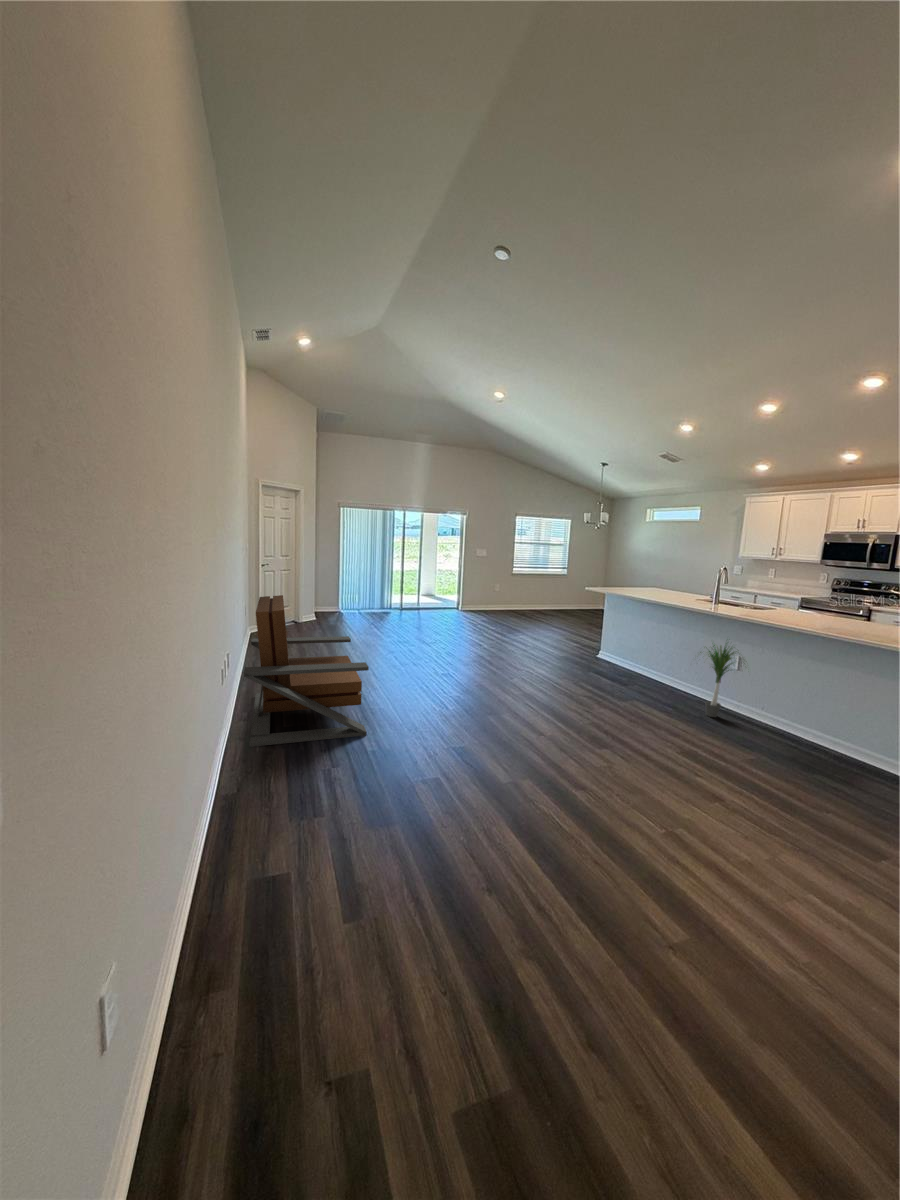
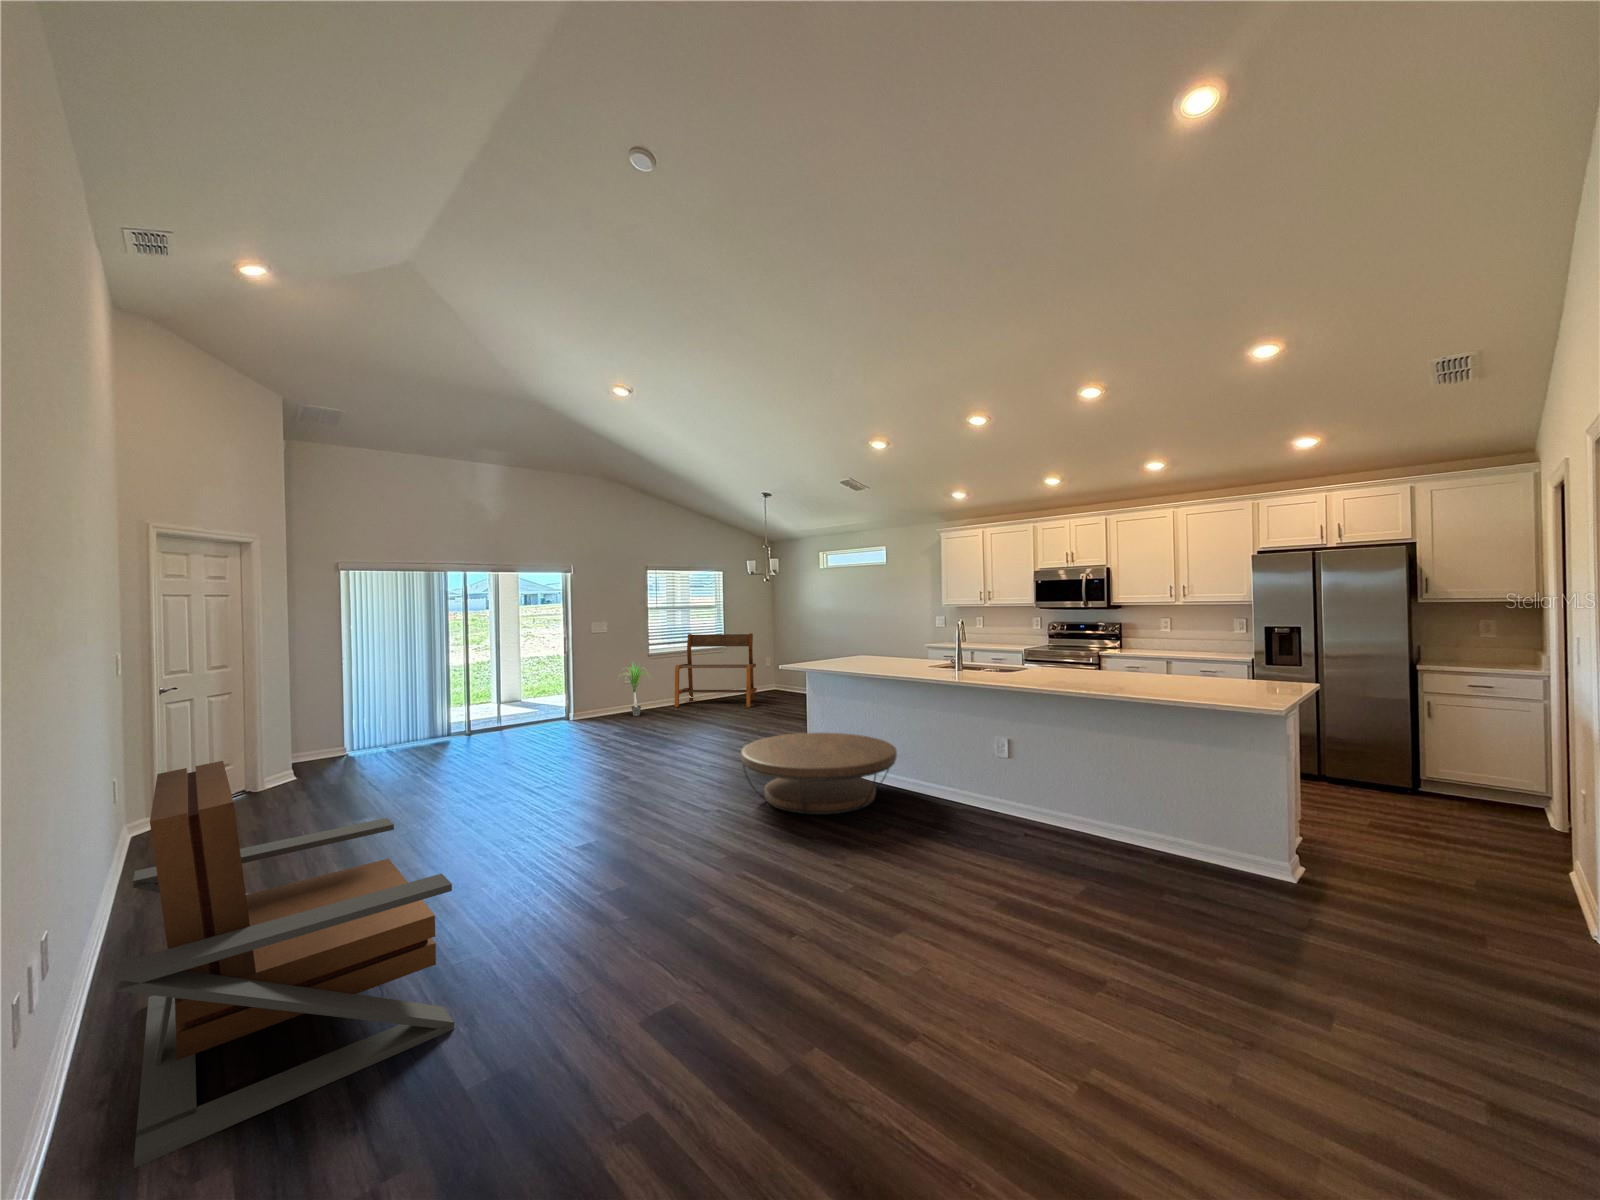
bench: none [524,563,584,617] -> present [675,633,757,707]
coffee table: none [548,633,658,688] -> present [741,733,897,815]
potted plant: present [700,643,734,717] -> present [627,664,649,716]

